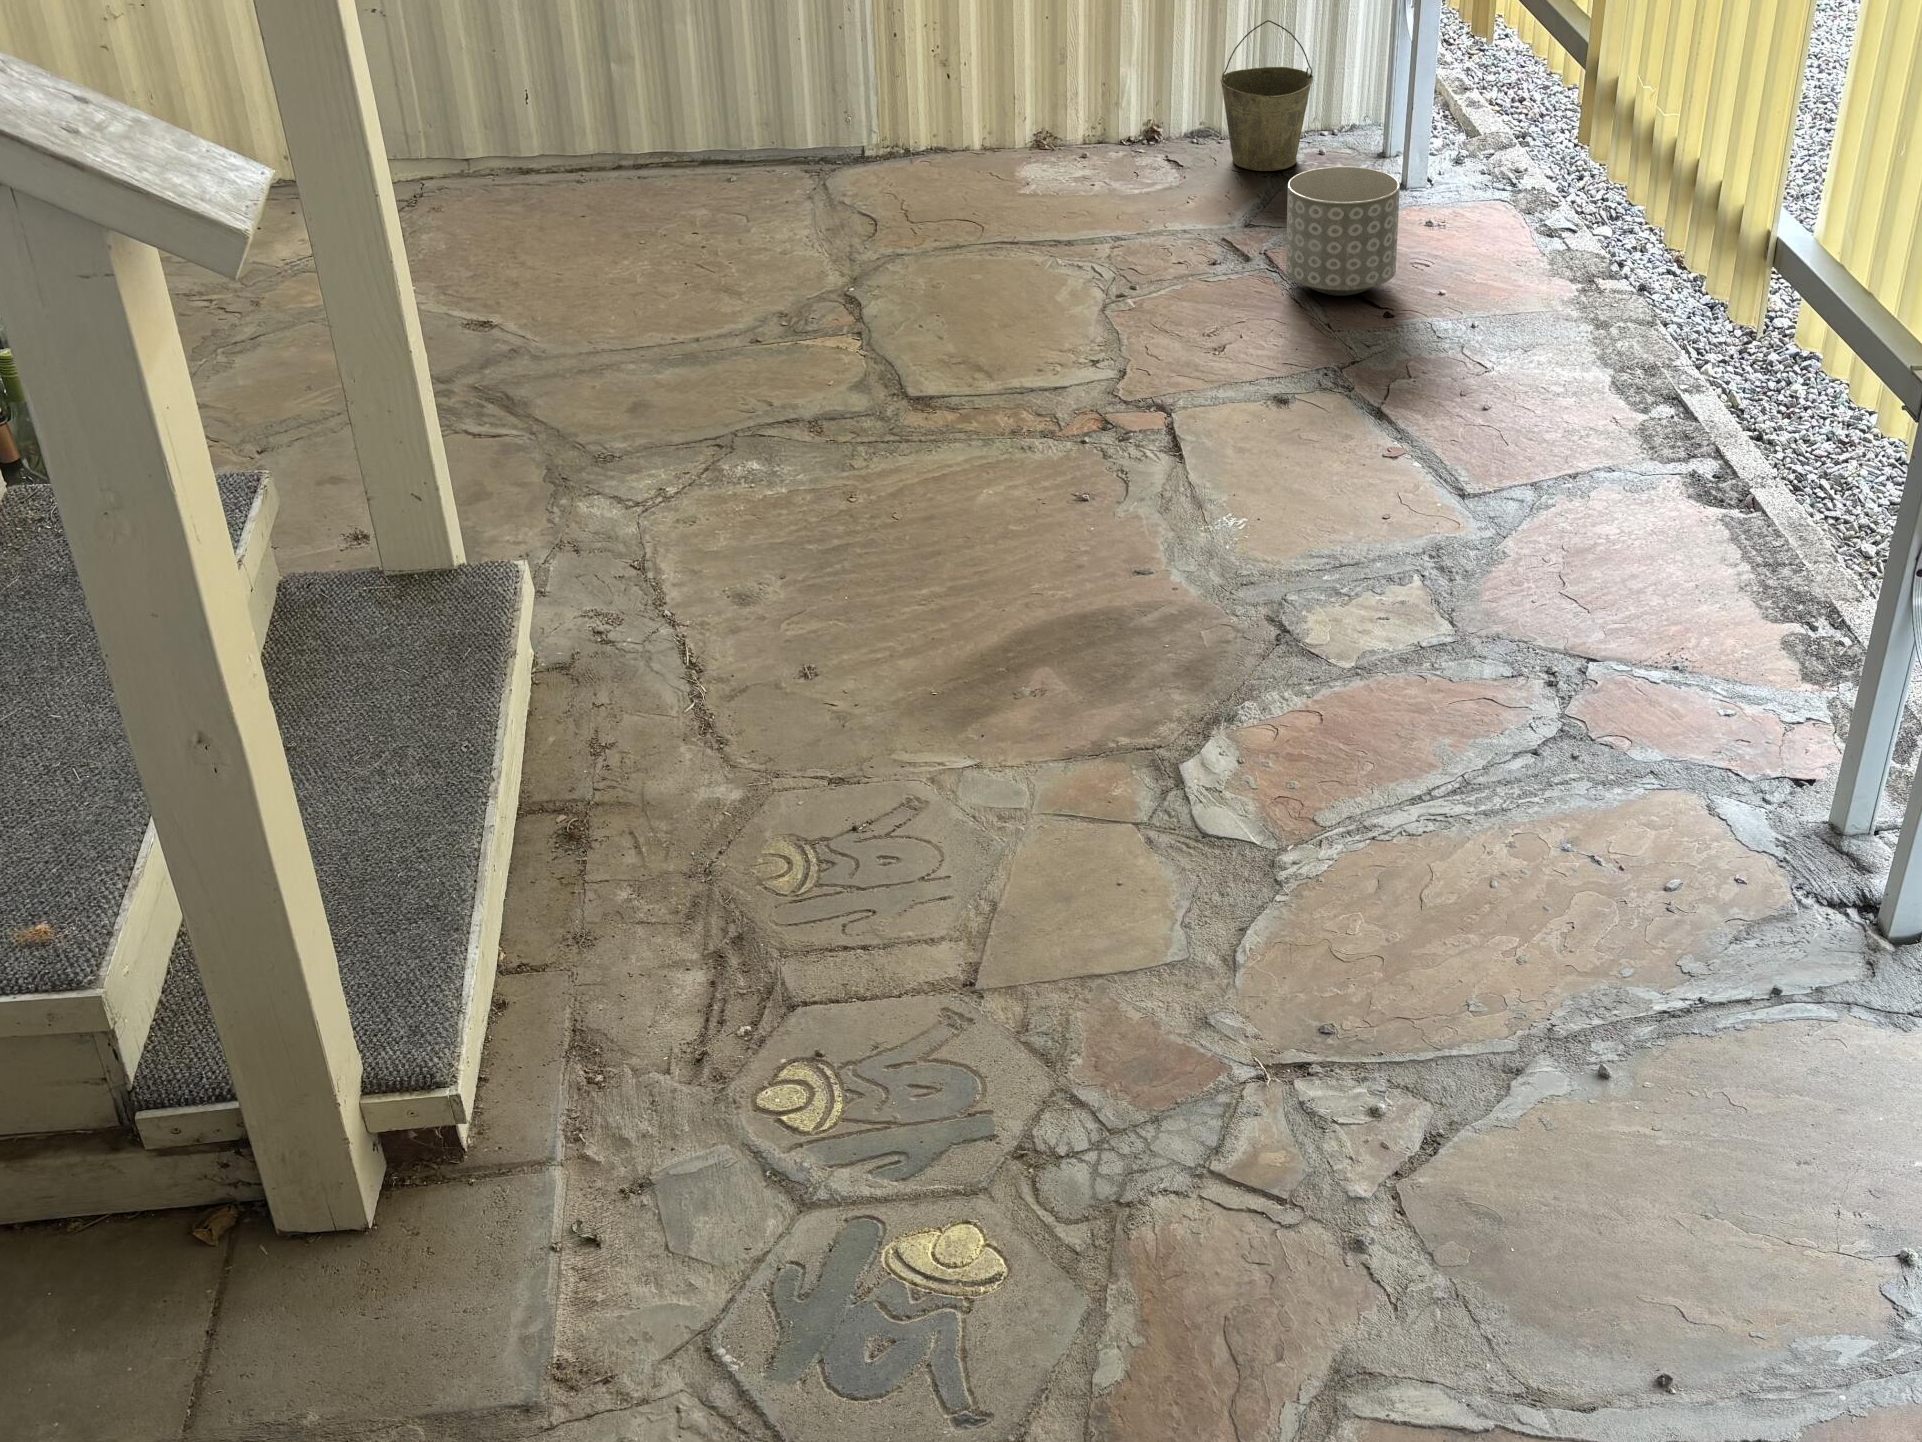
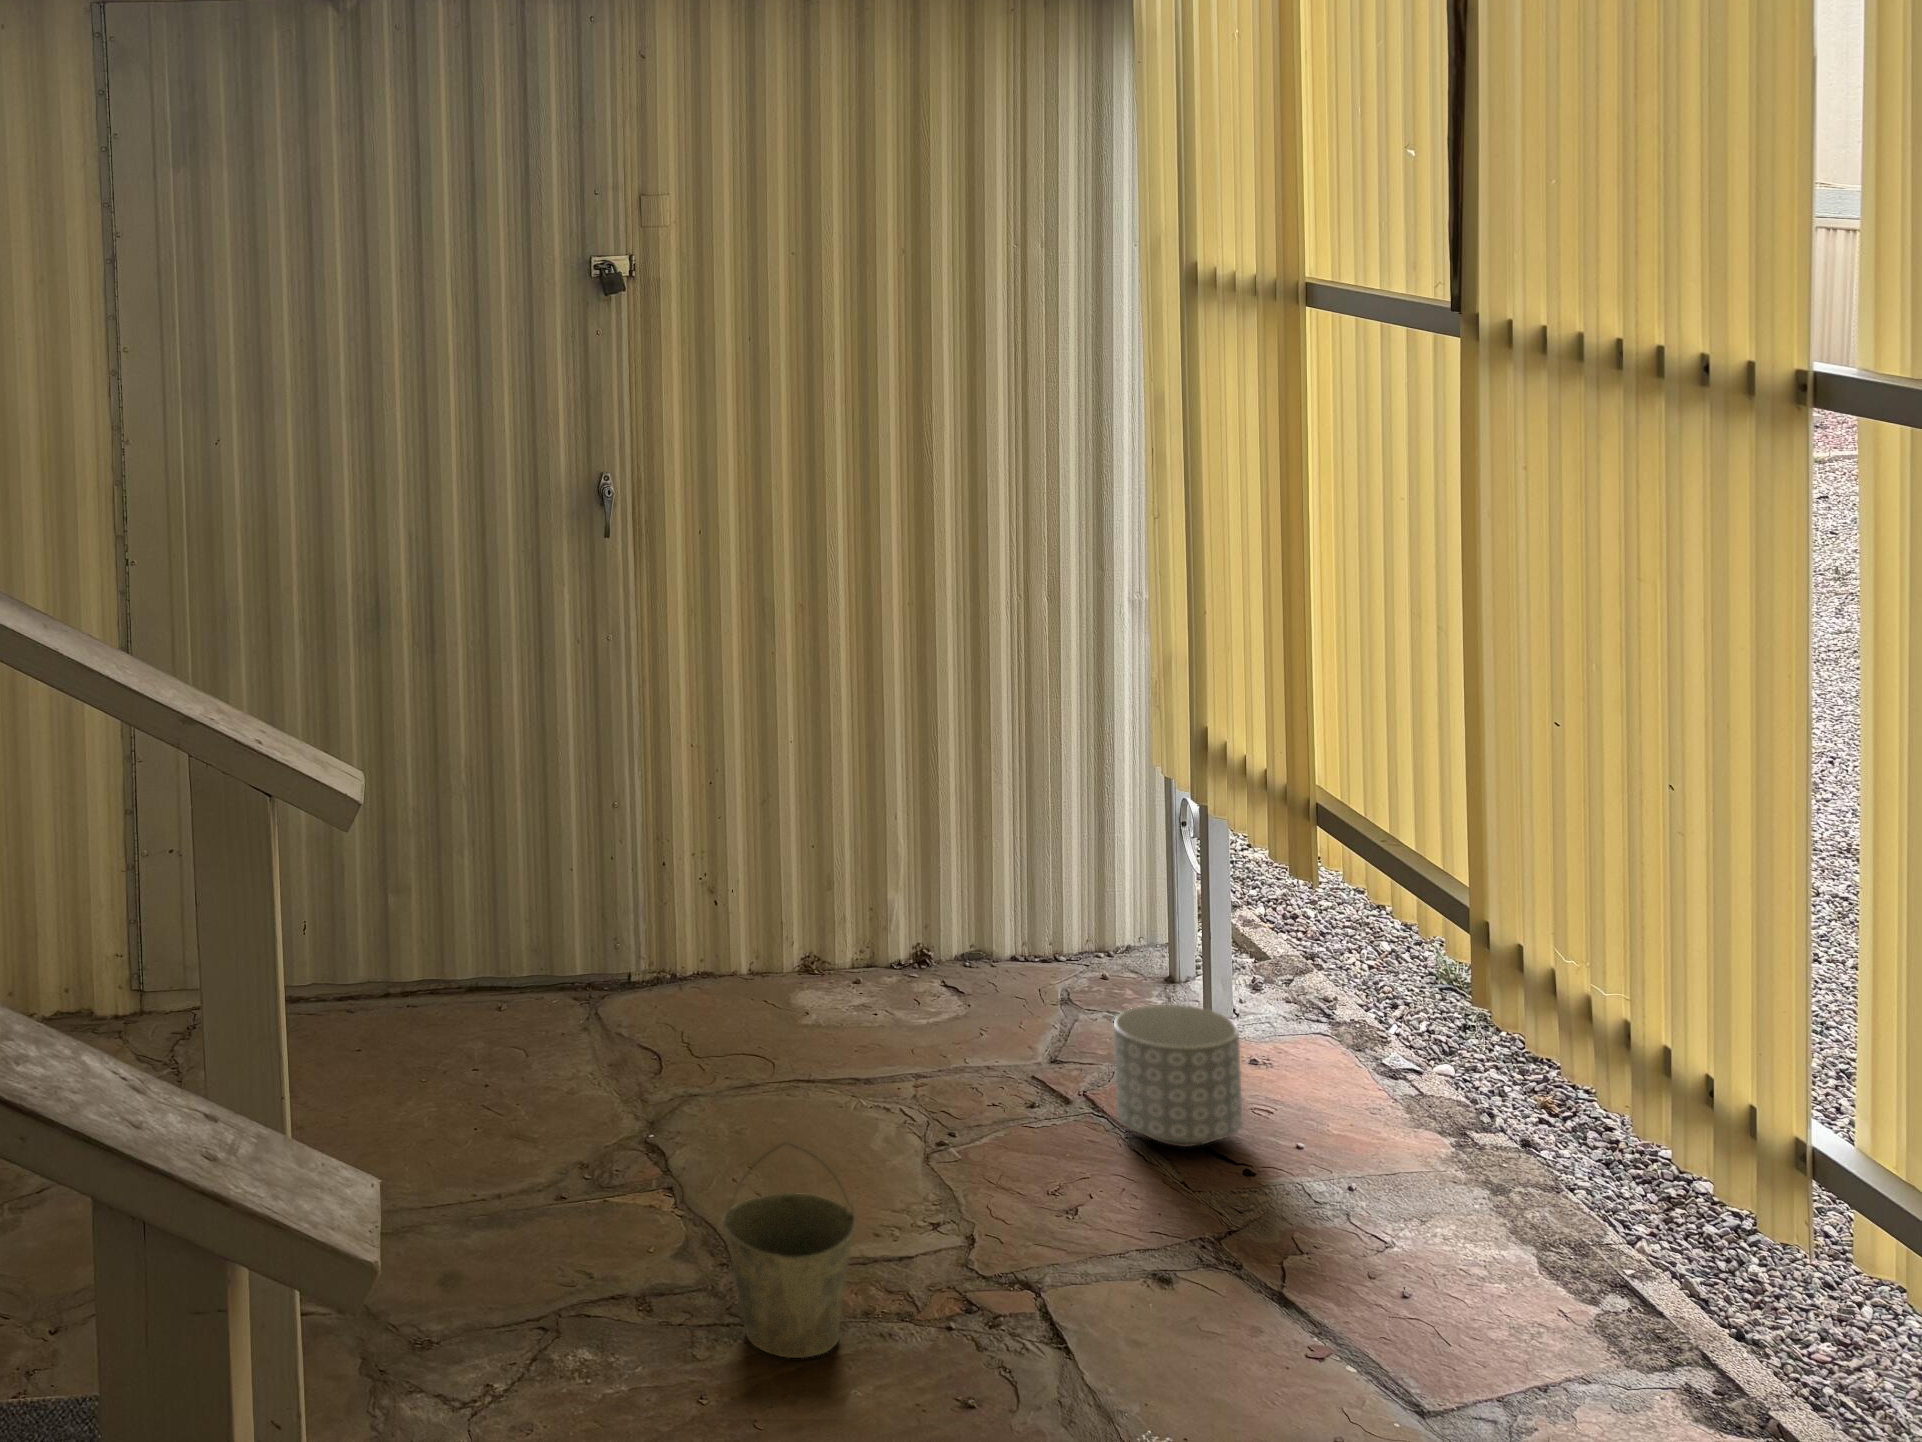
bucket: present [1220,20,1313,171] -> present [723,1148,856,1358]

